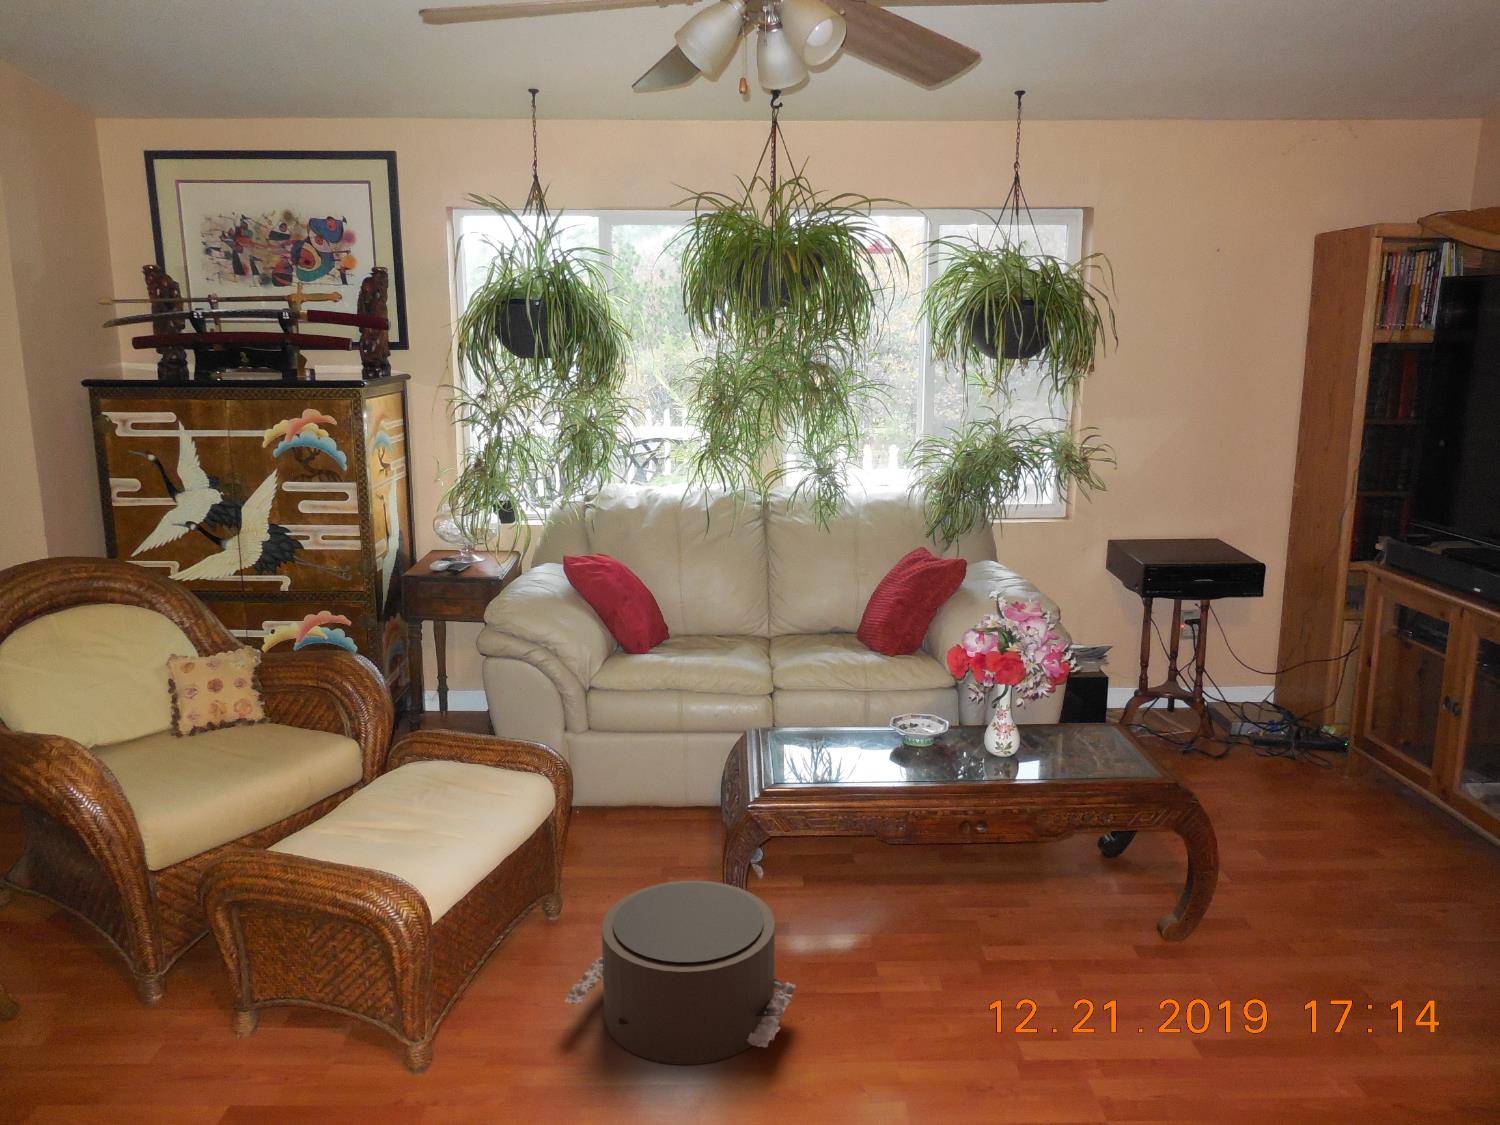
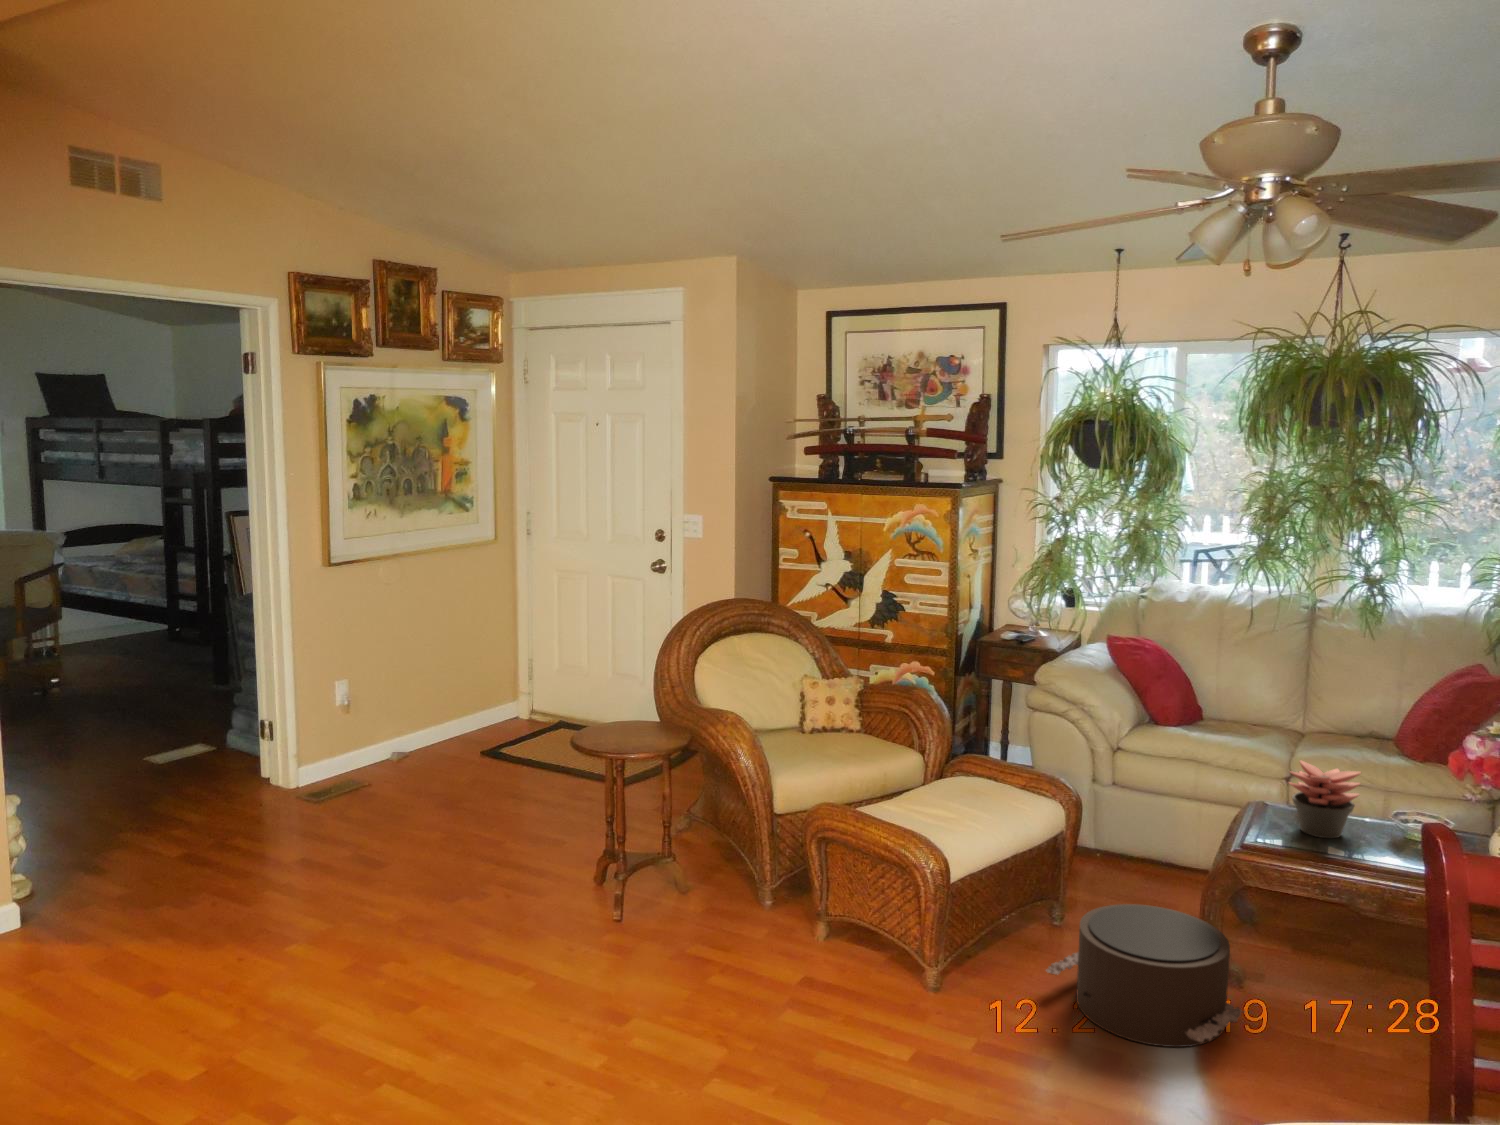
succulent plant: none [798,679,867,761] -> present [1289,761,1361,838]

